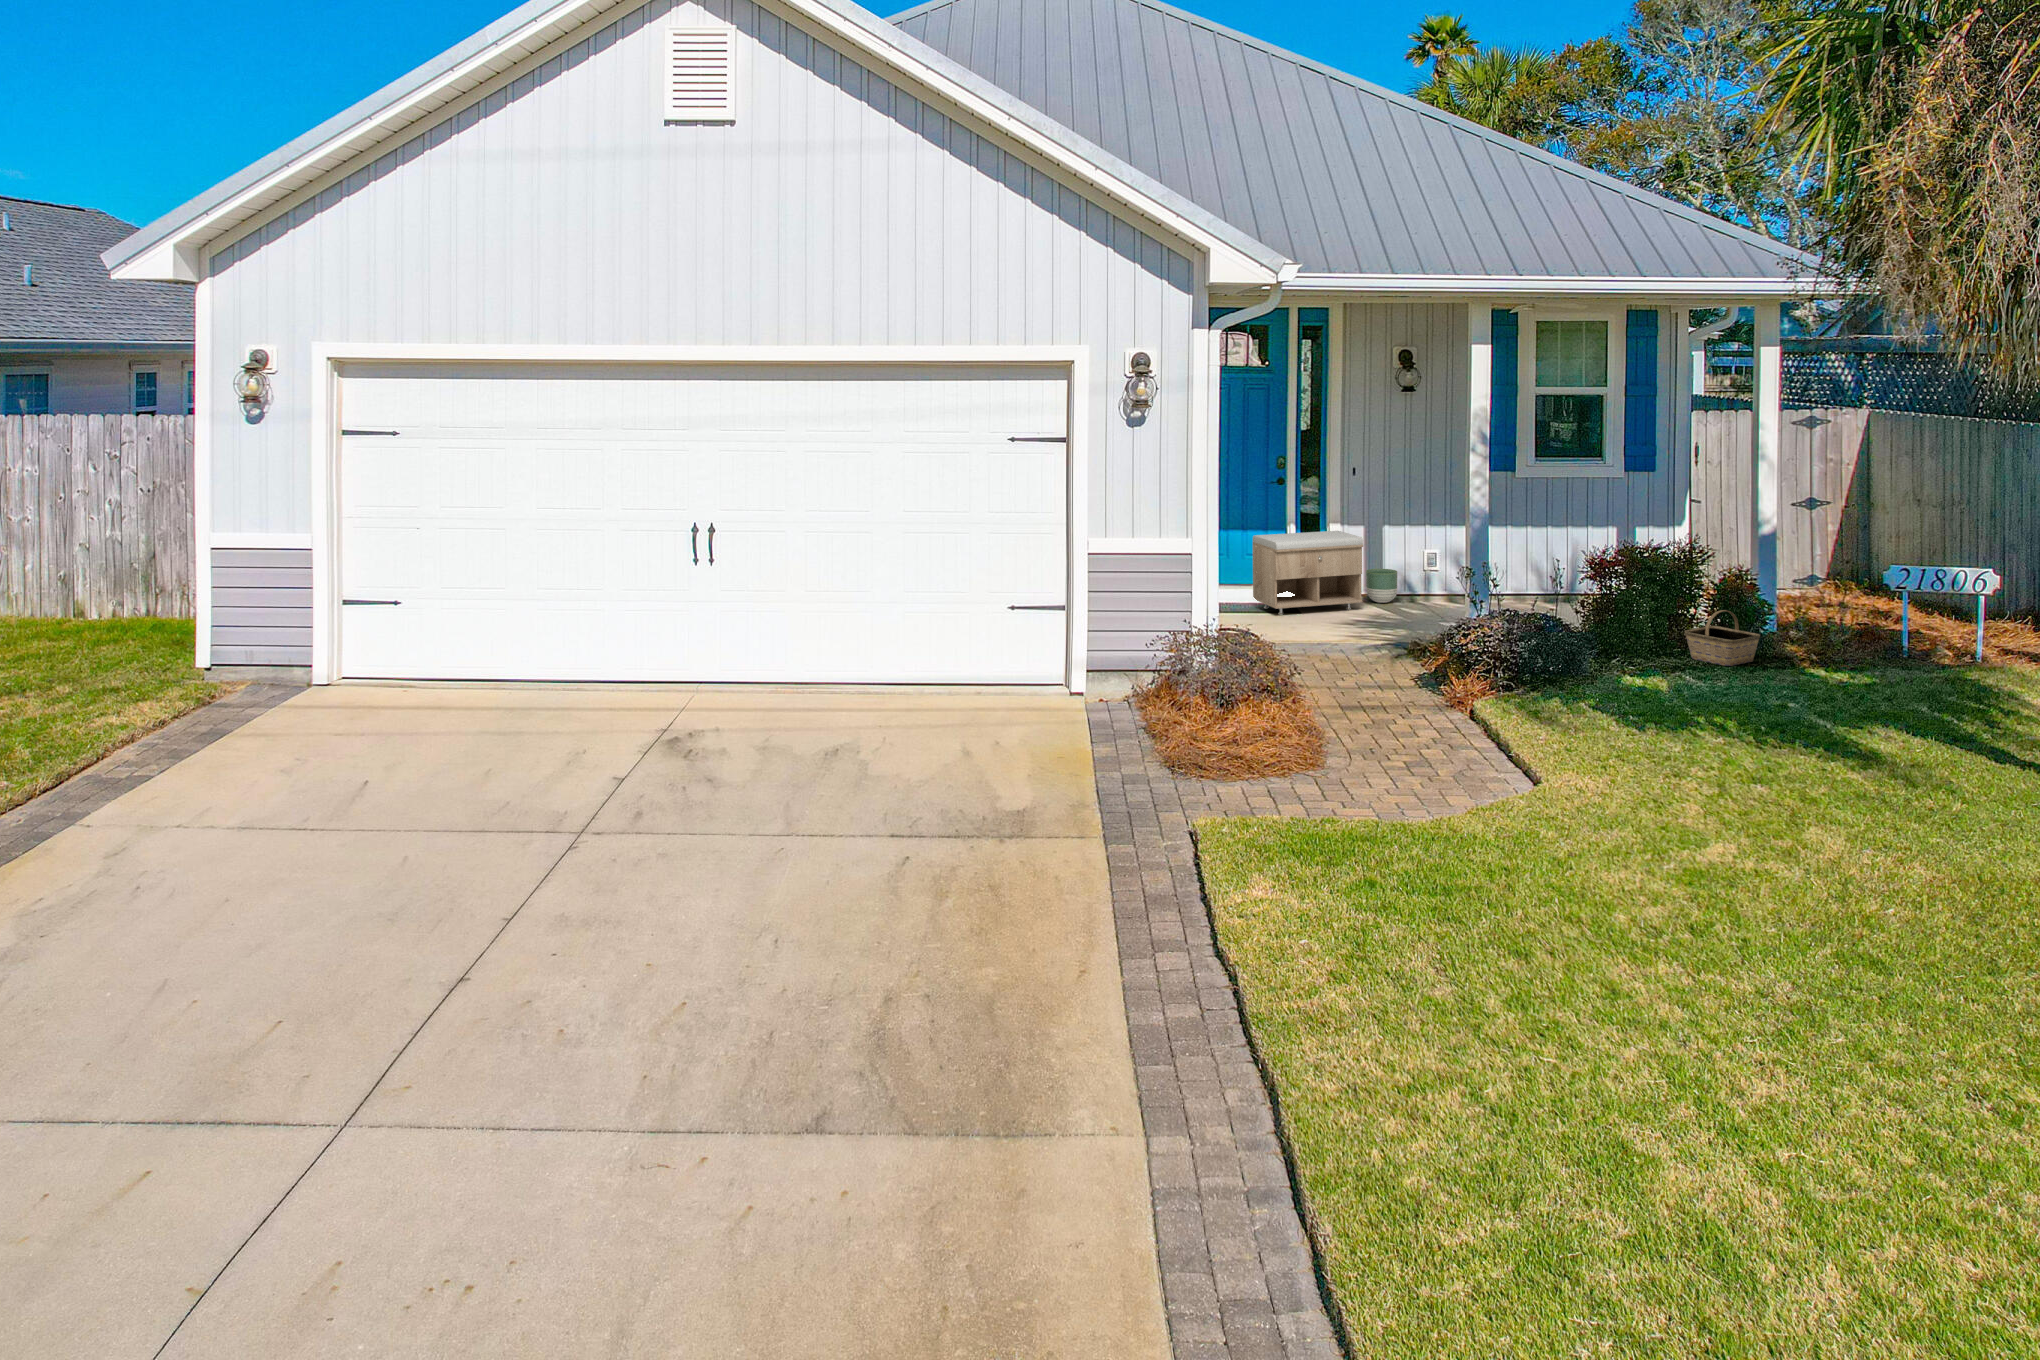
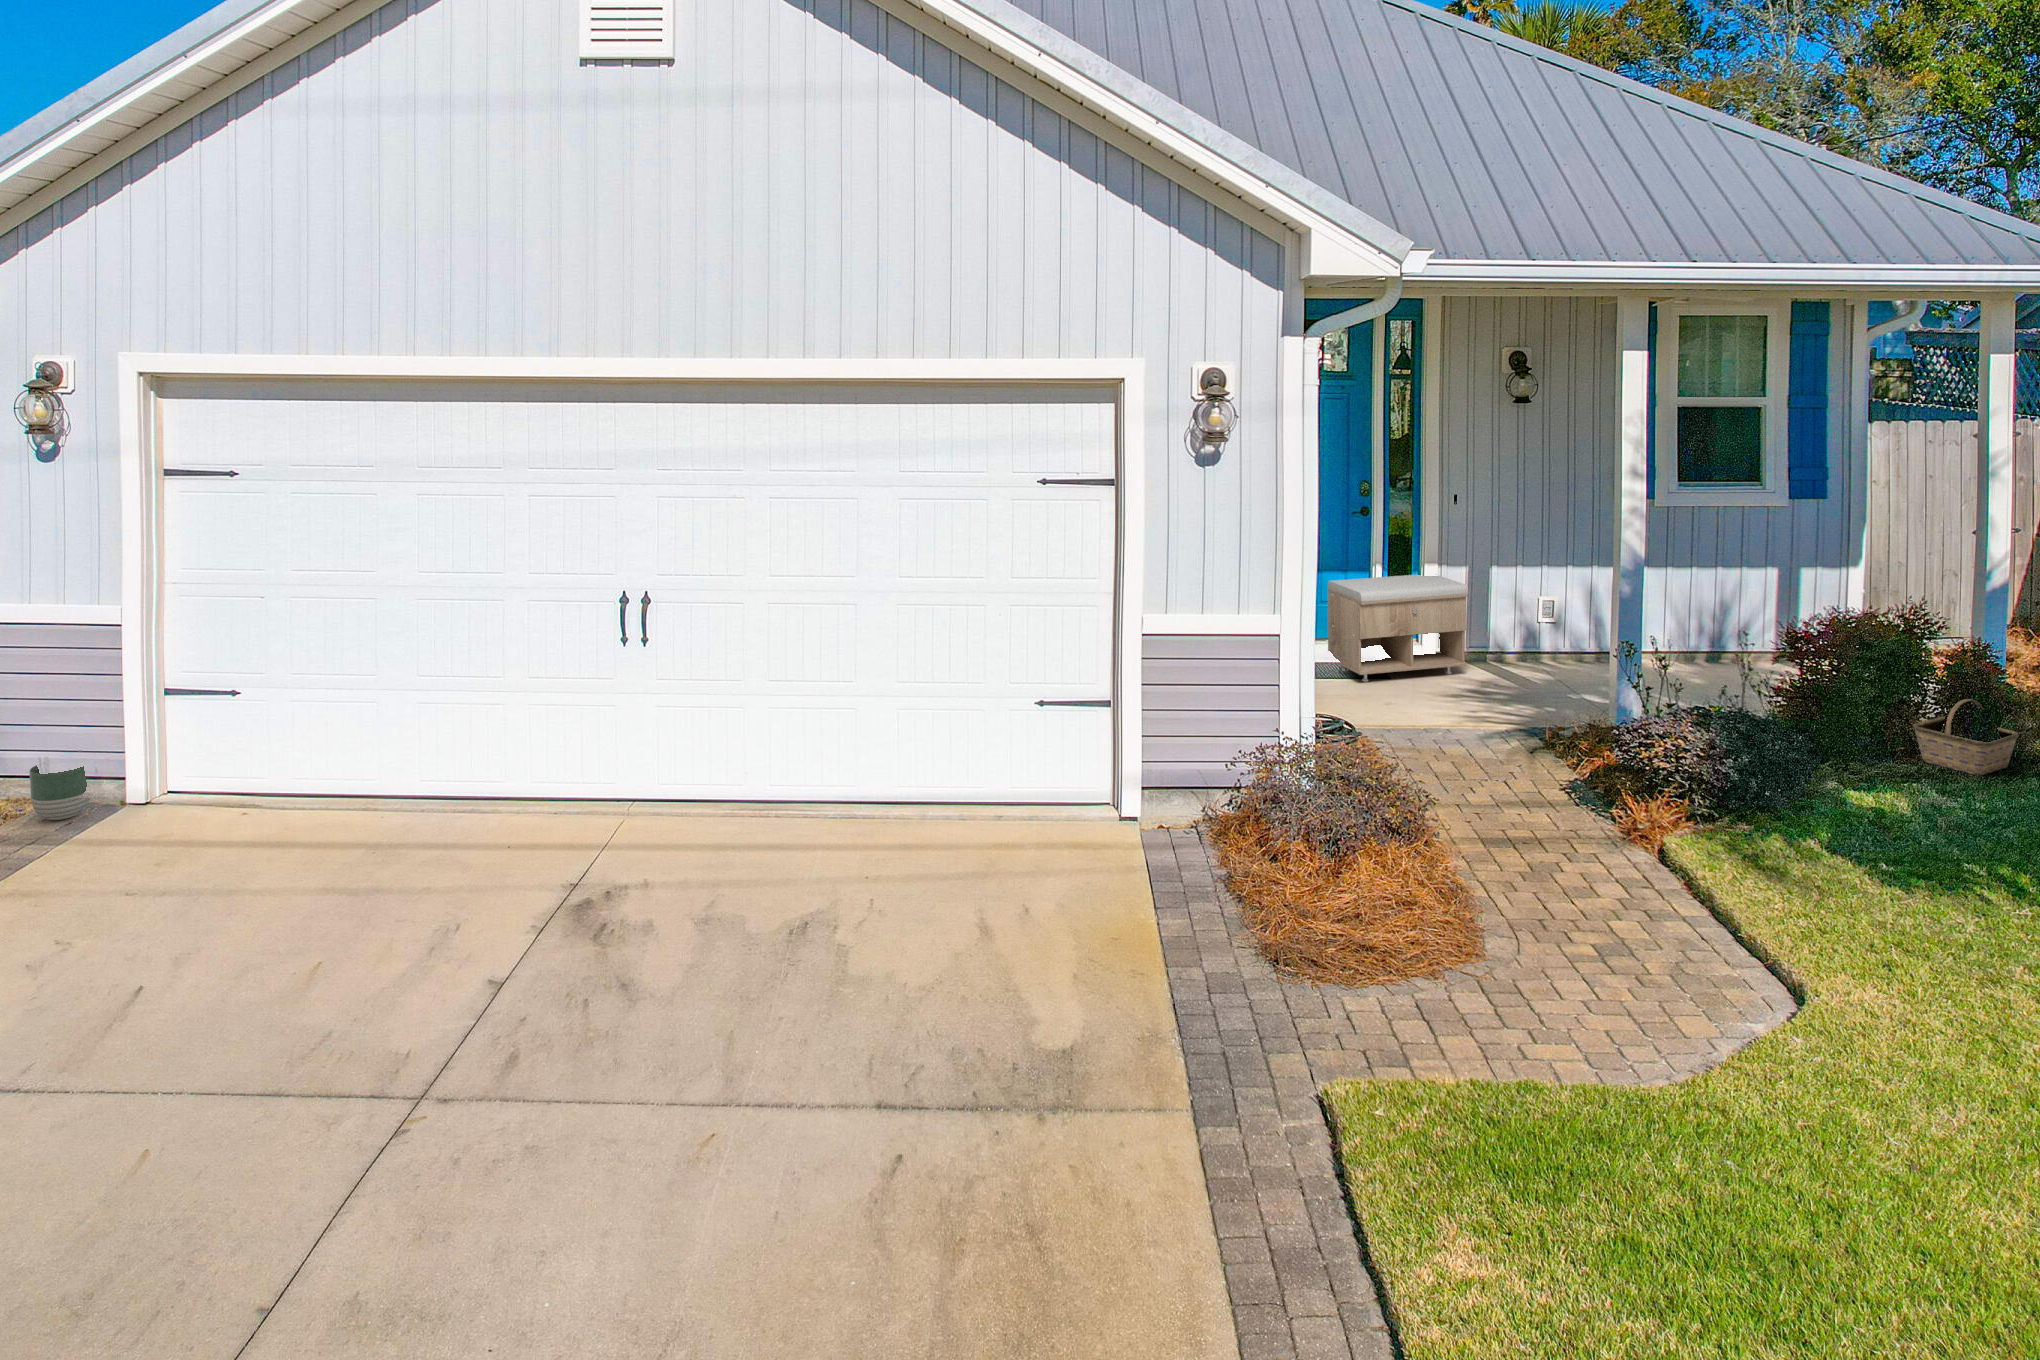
planter: present [1366,569,1397,603] -> present [30,765,90,820]

